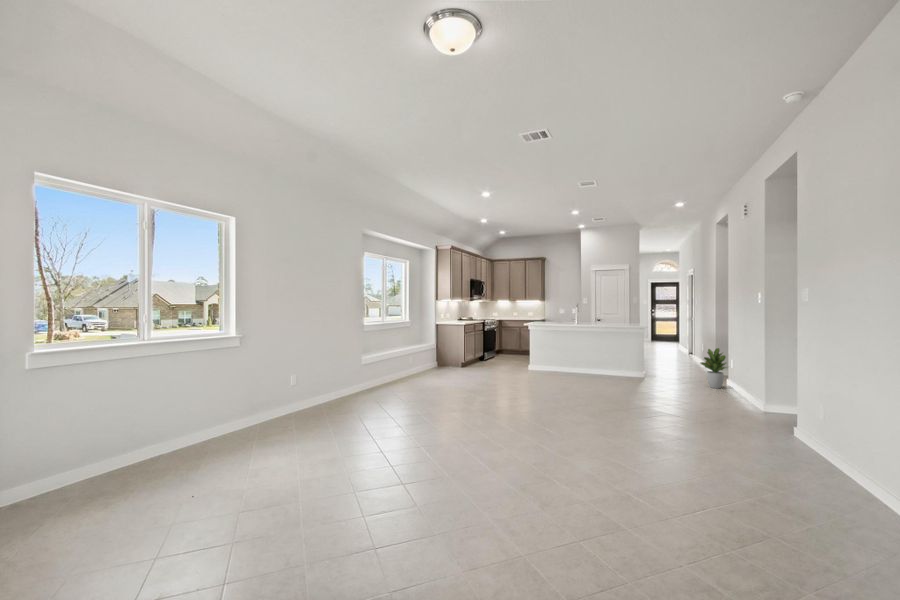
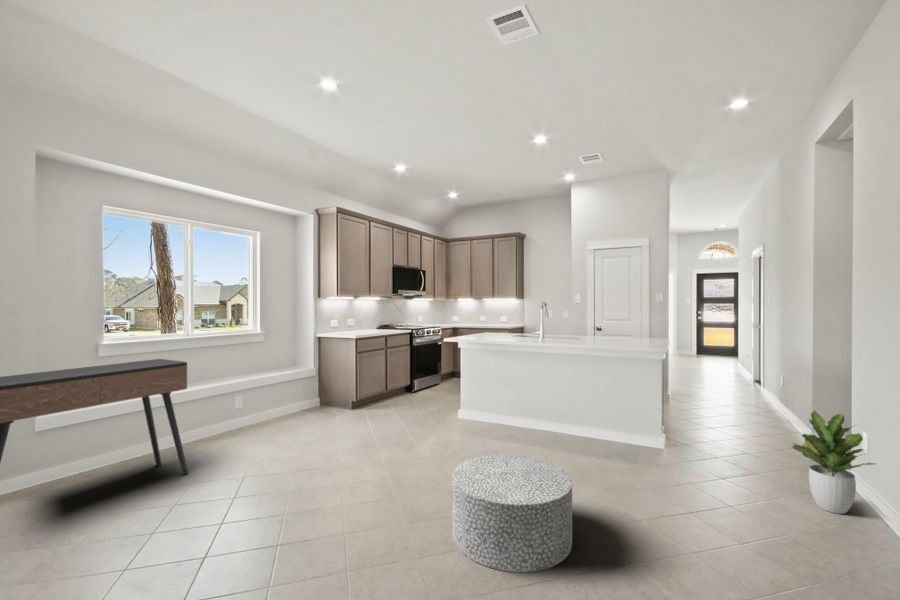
console table: none [364,332,426,403] -> present [0,359,188,474]
ottoman: none [570,368,620,400] -> present [452,454,572,572]

